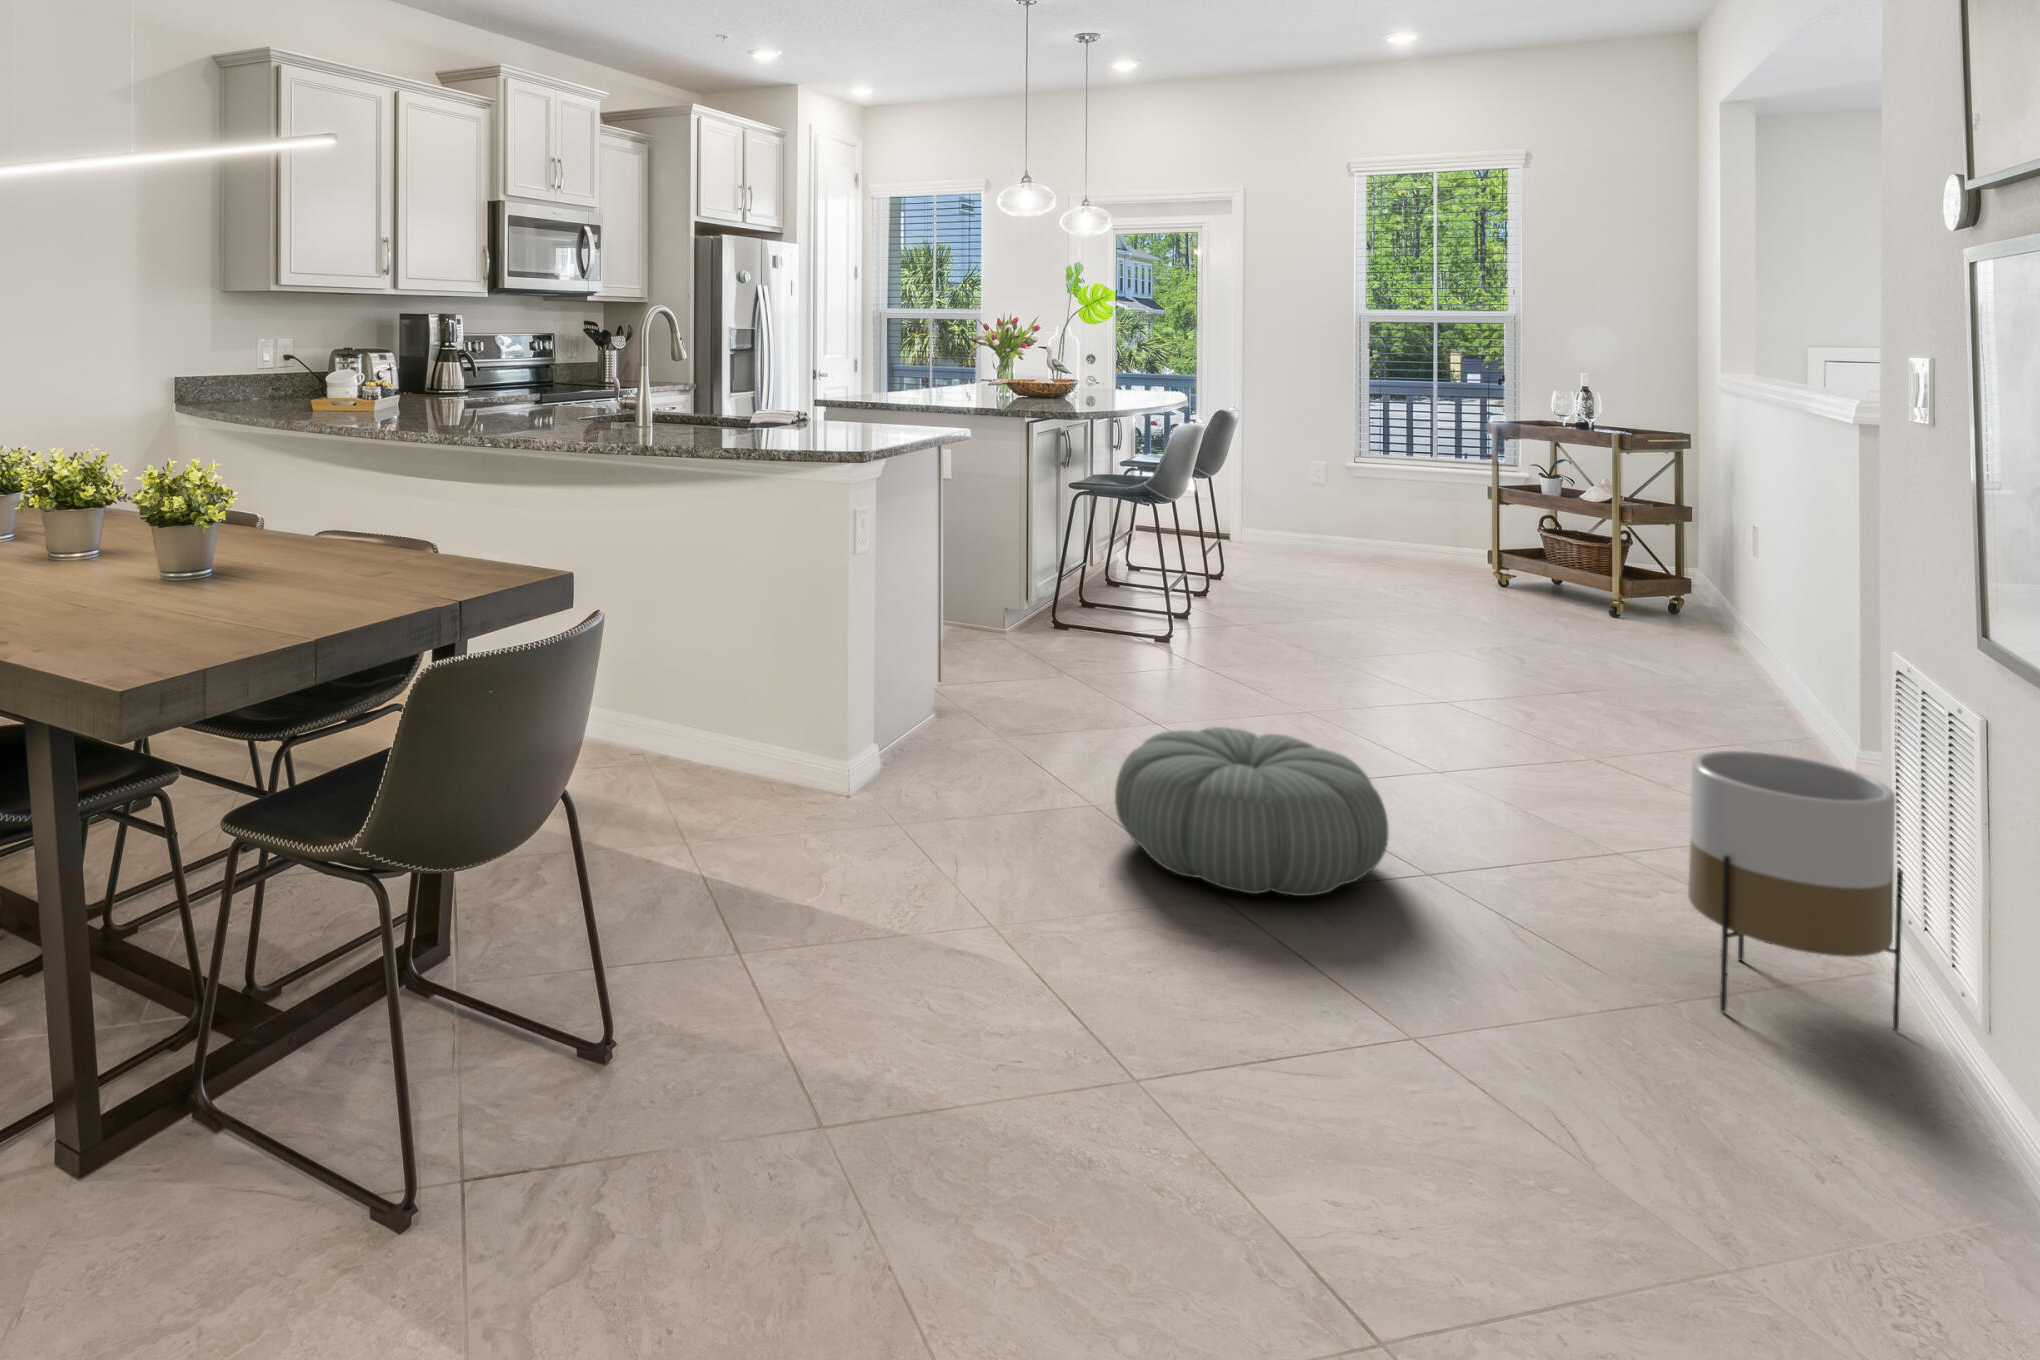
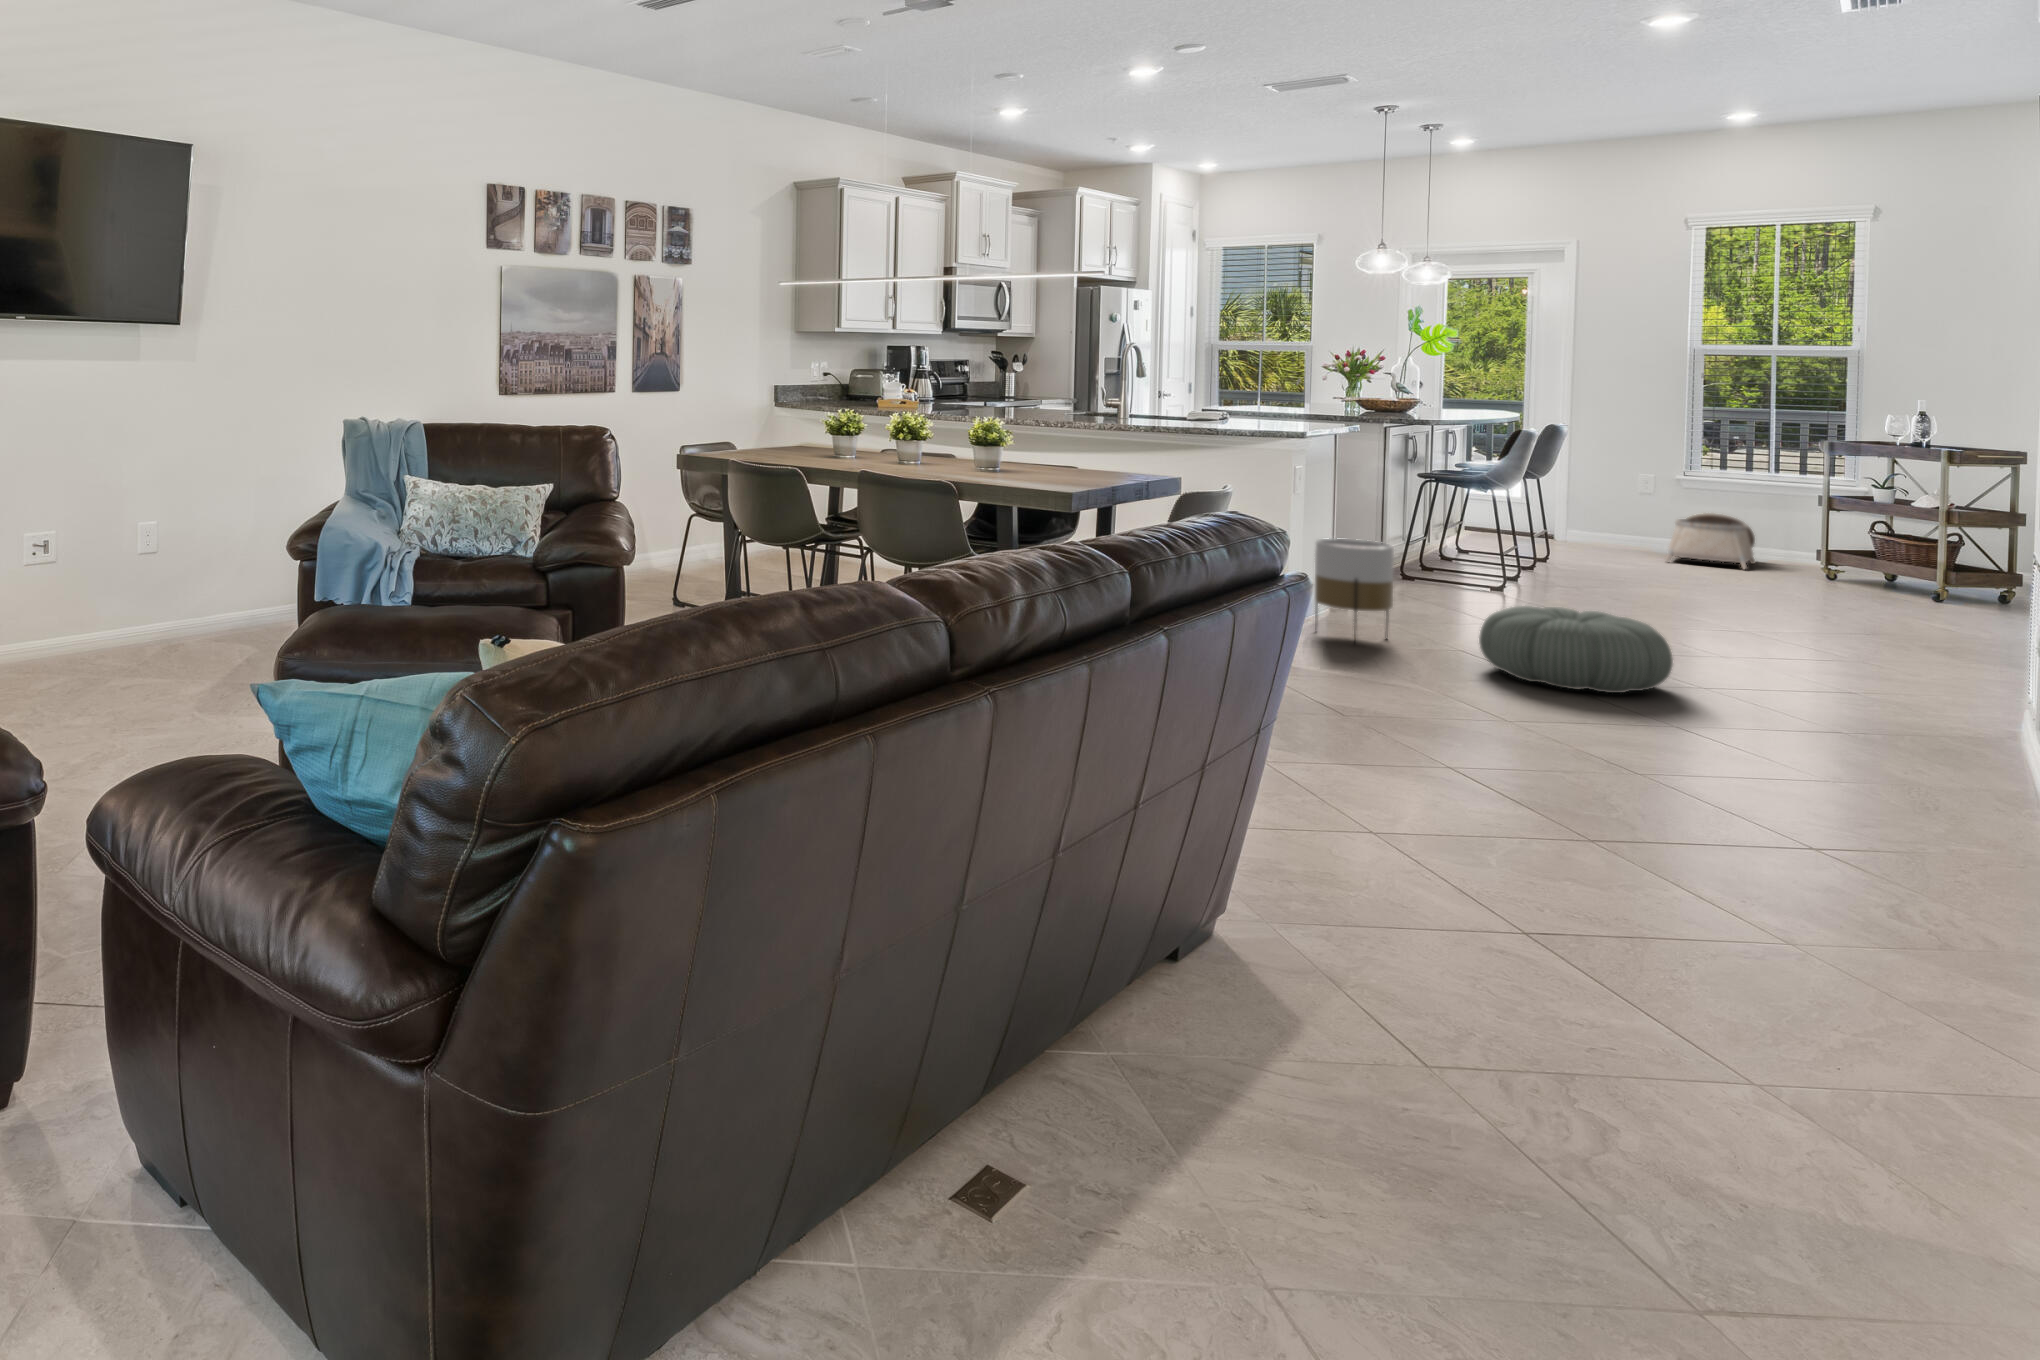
basket: none [1337,509,1426,578] -> present [1665,513,1755,569]
planter: present [1688,751,1903,1031] -> present [1315,538,1394,638]

